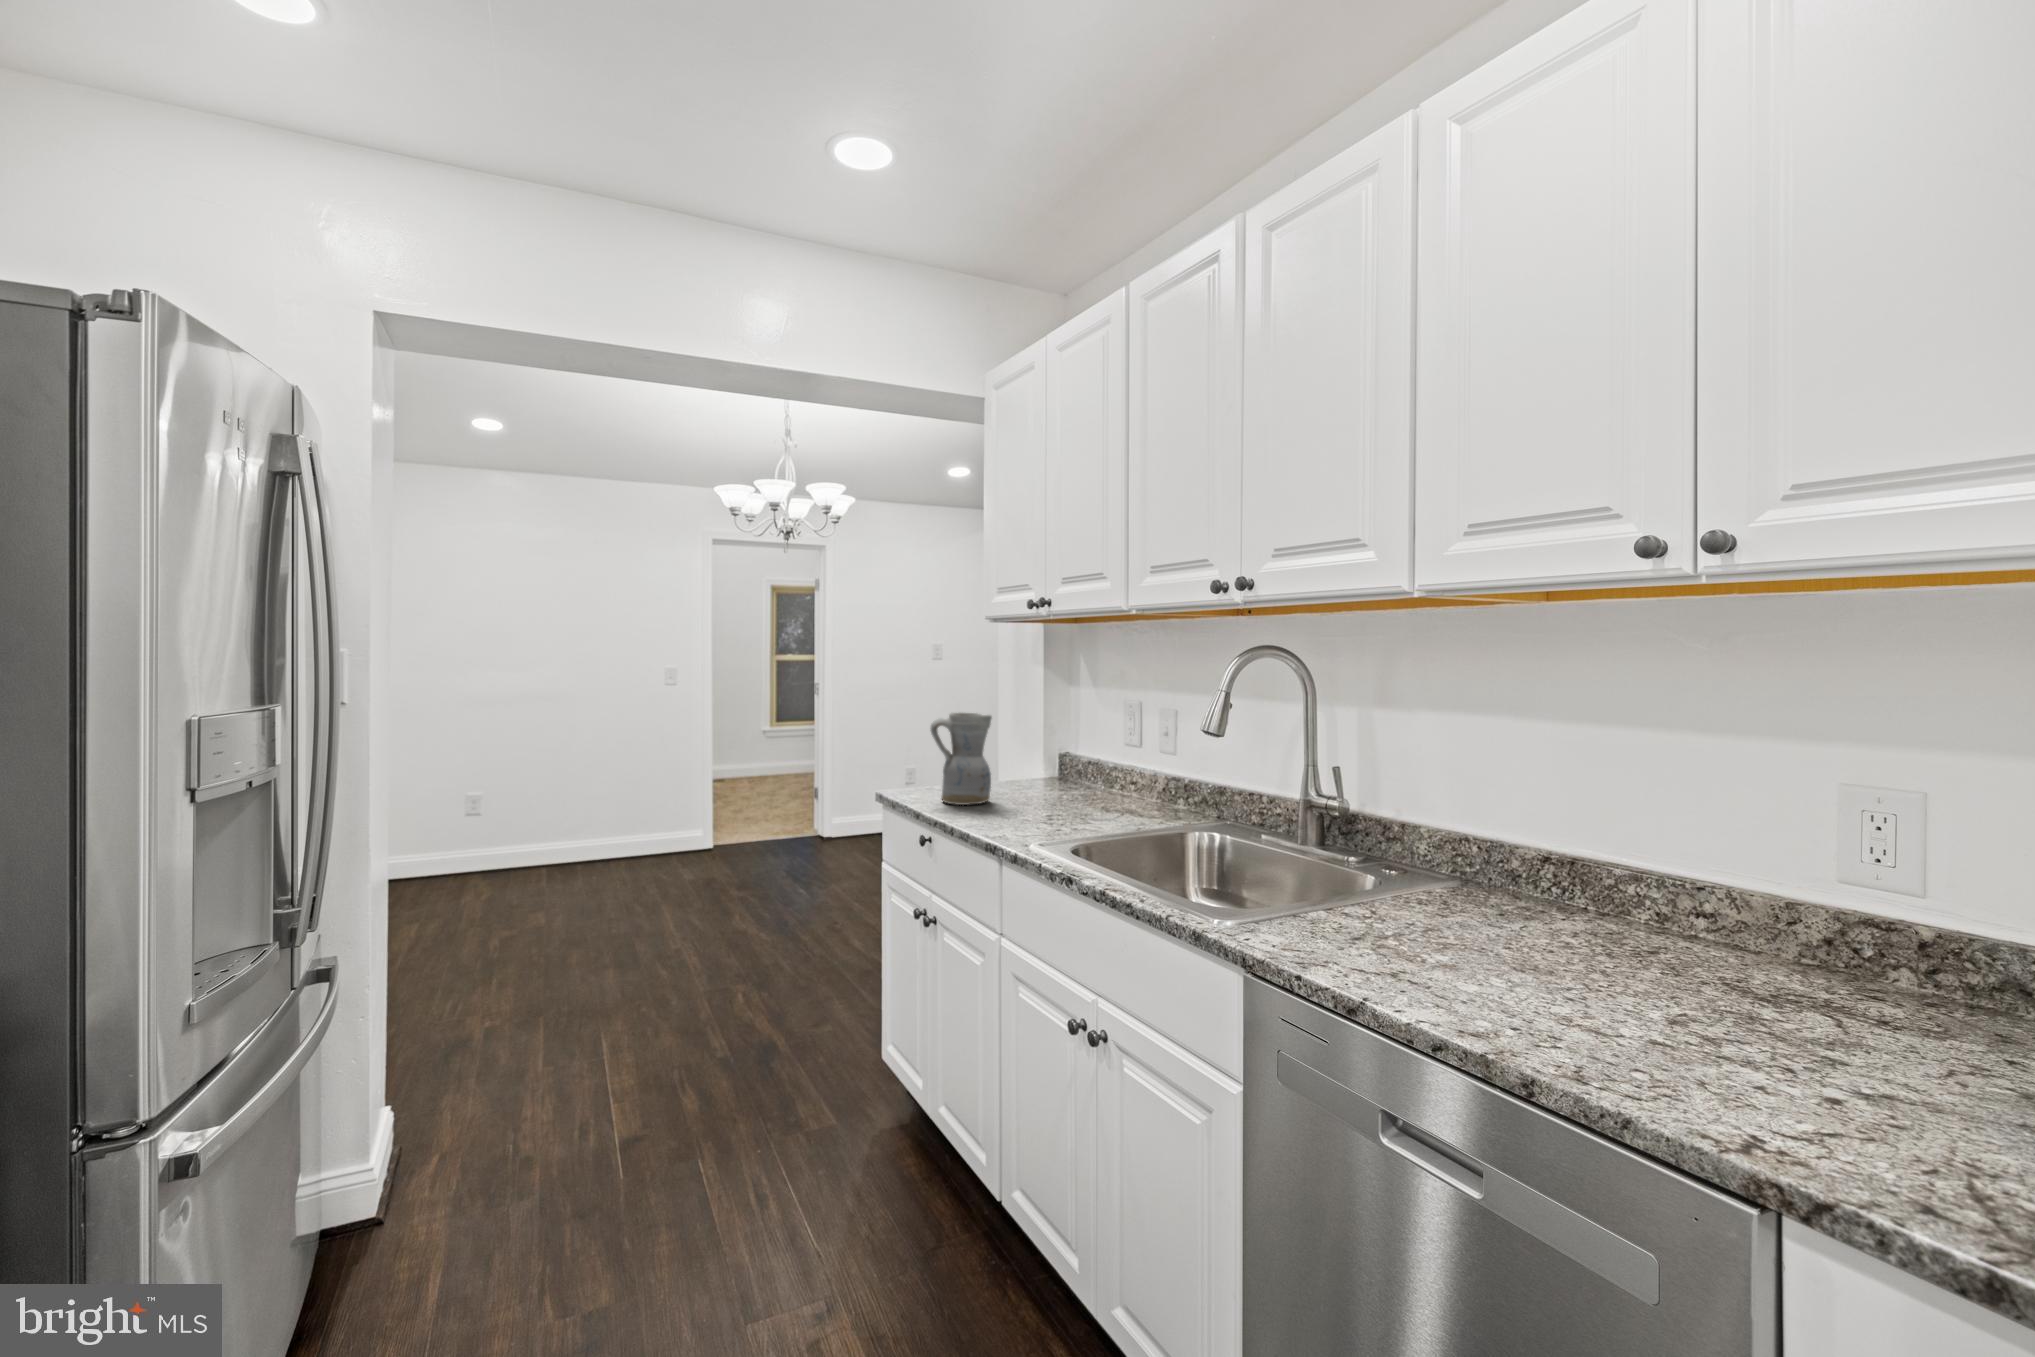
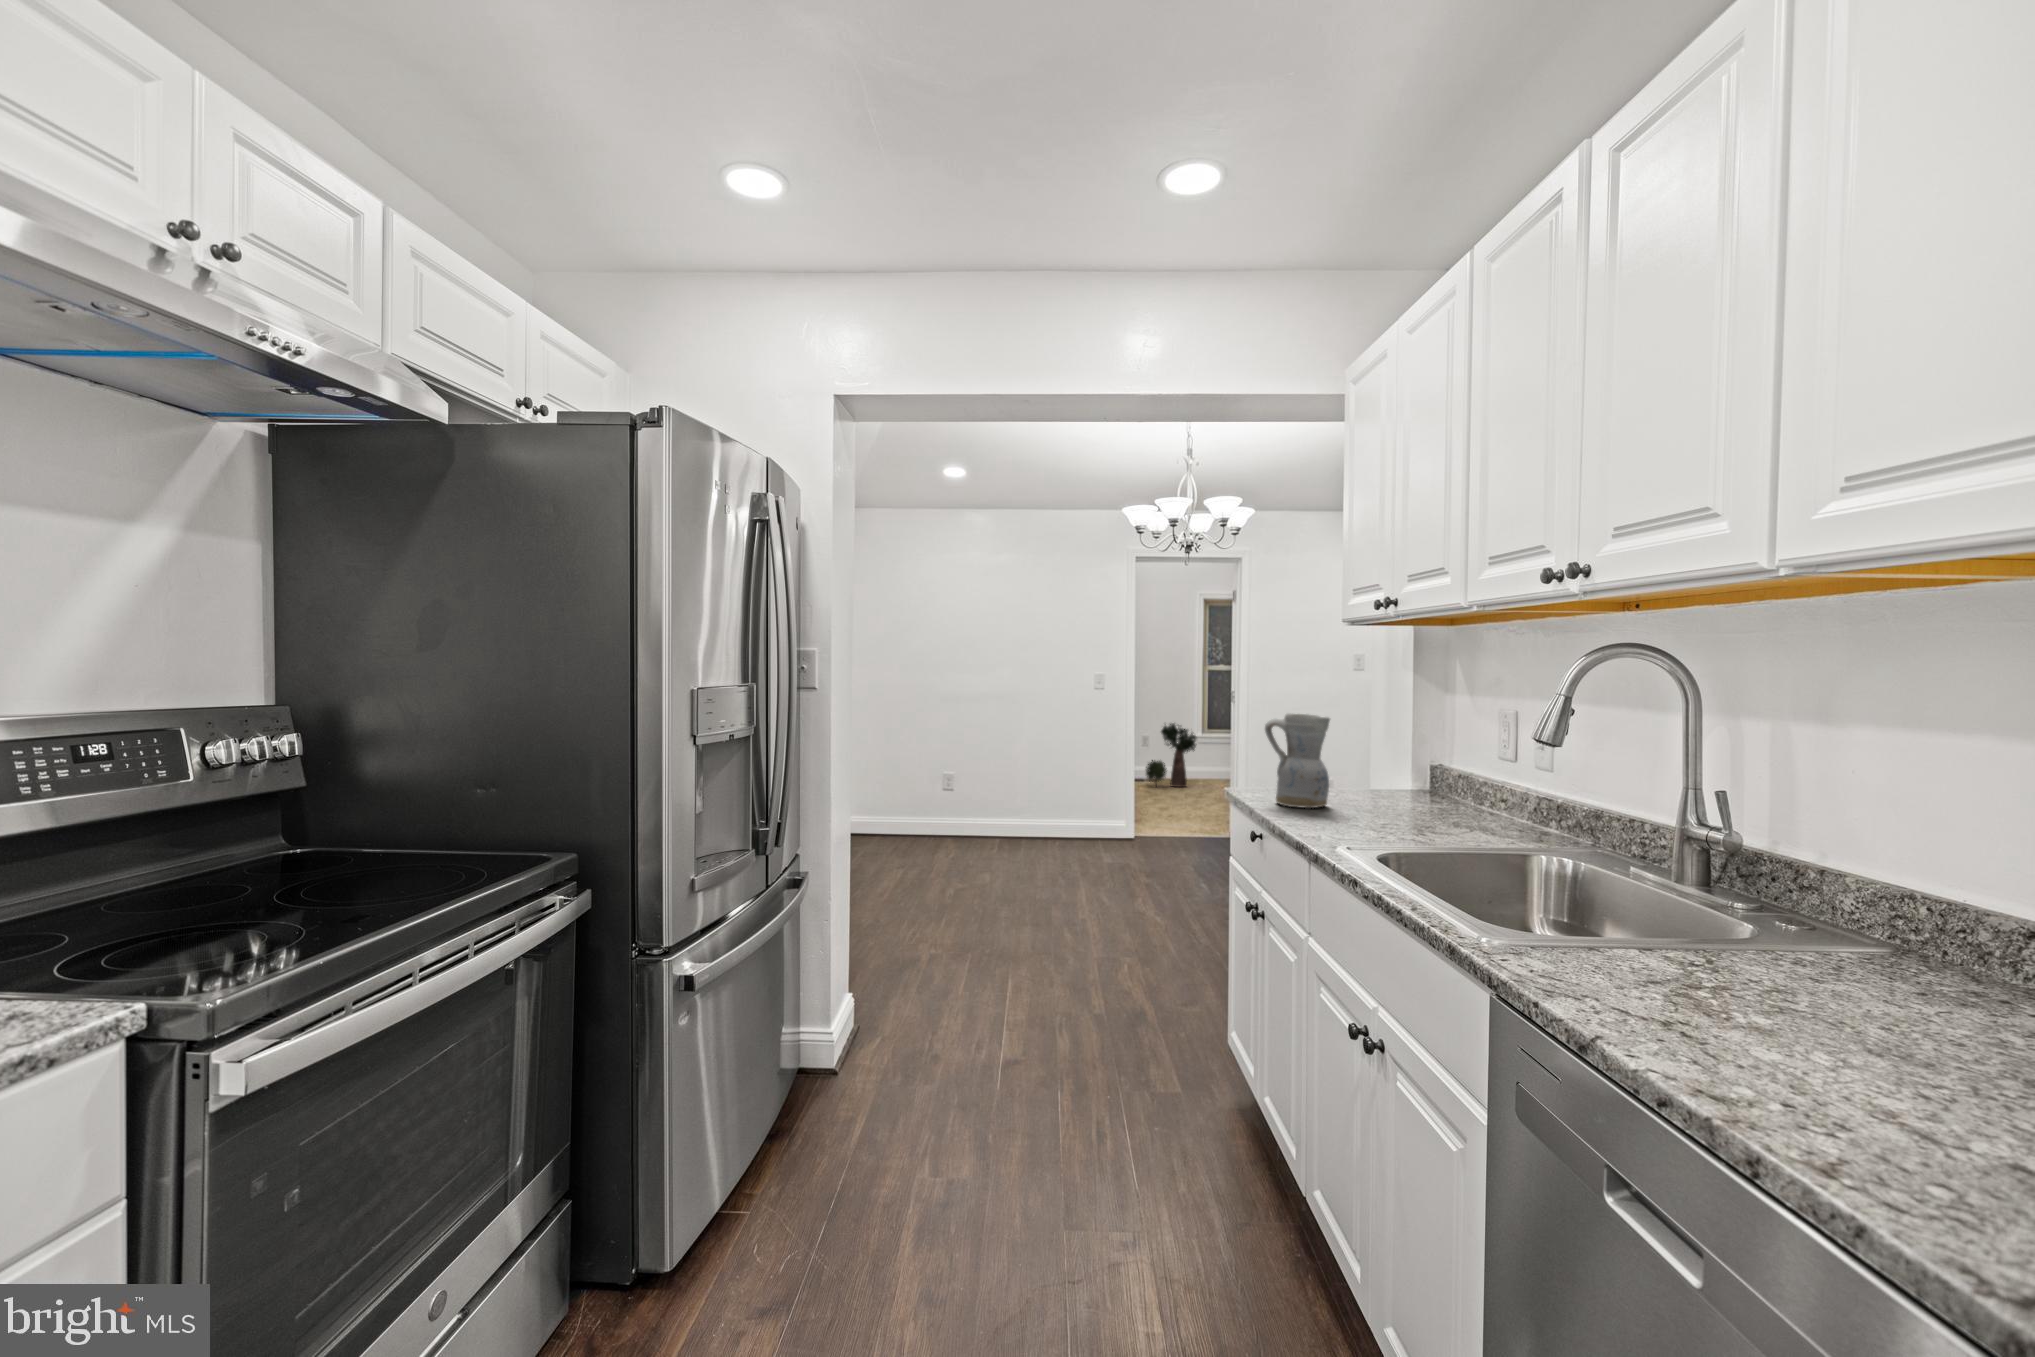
potted plant: none [722,717,777,785] -> present [1146,723,1196,787]

